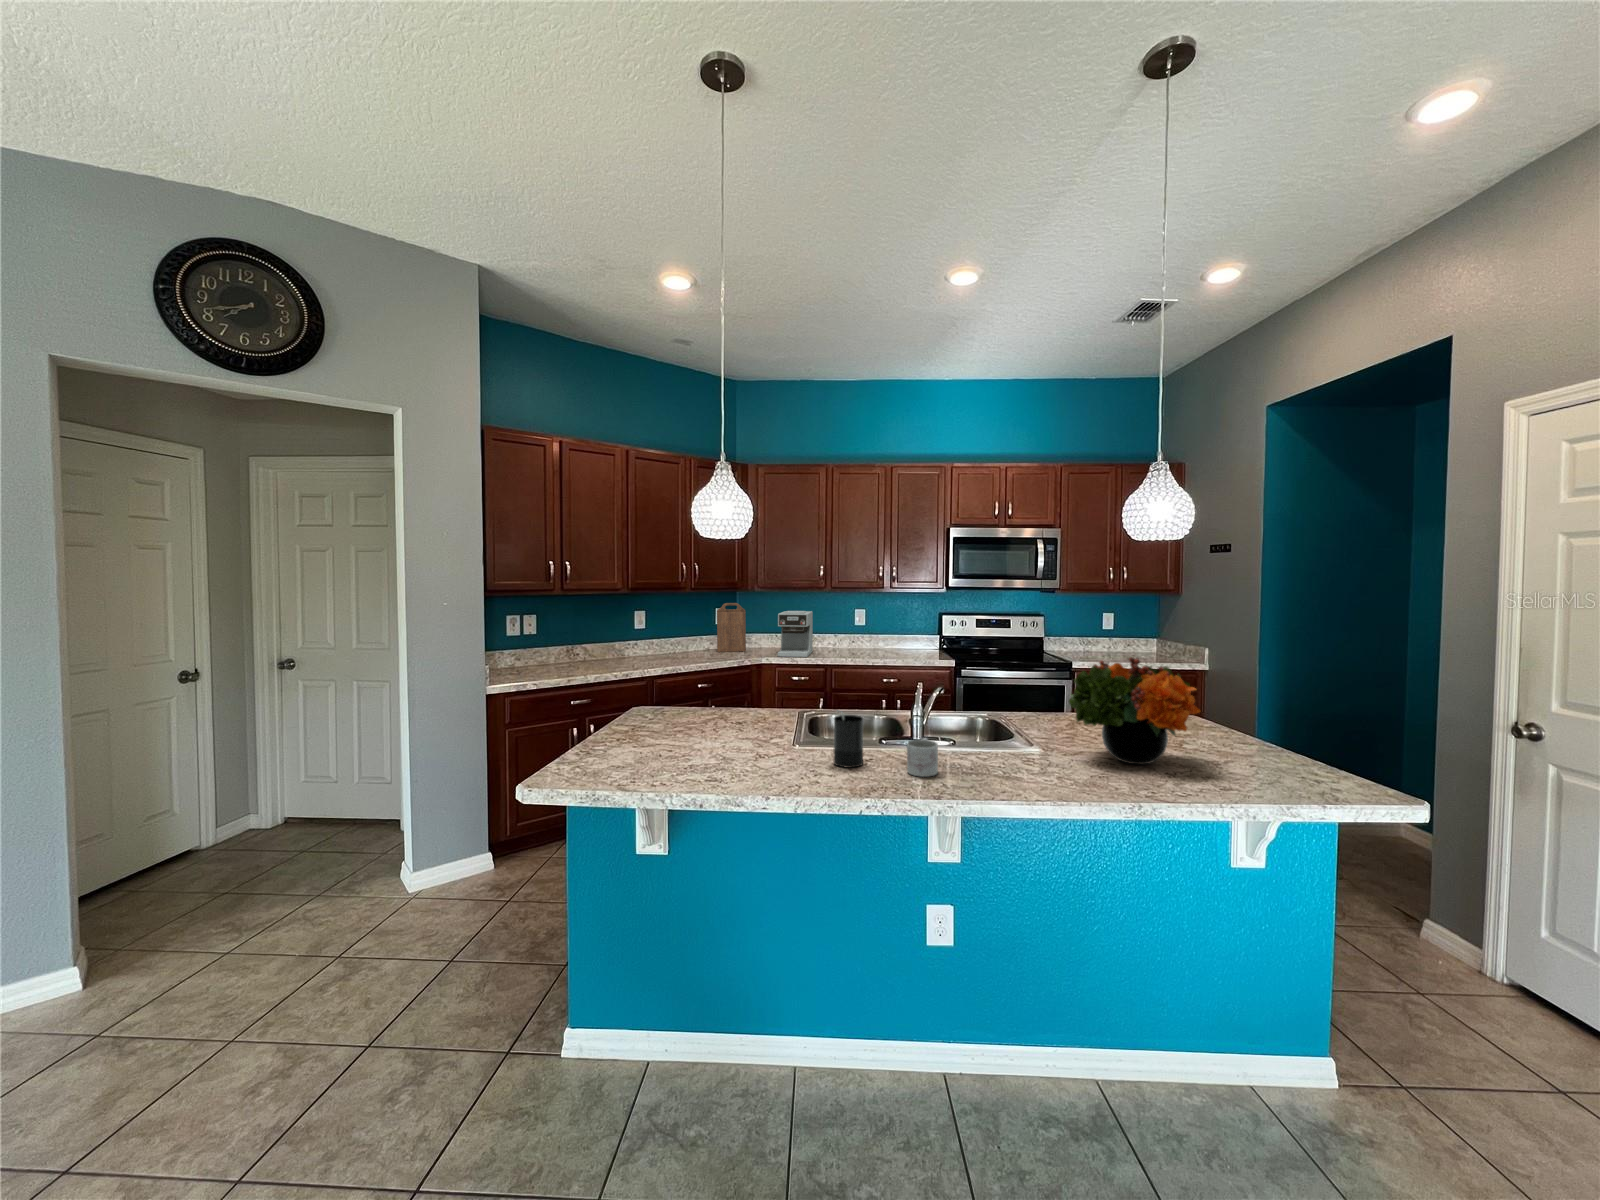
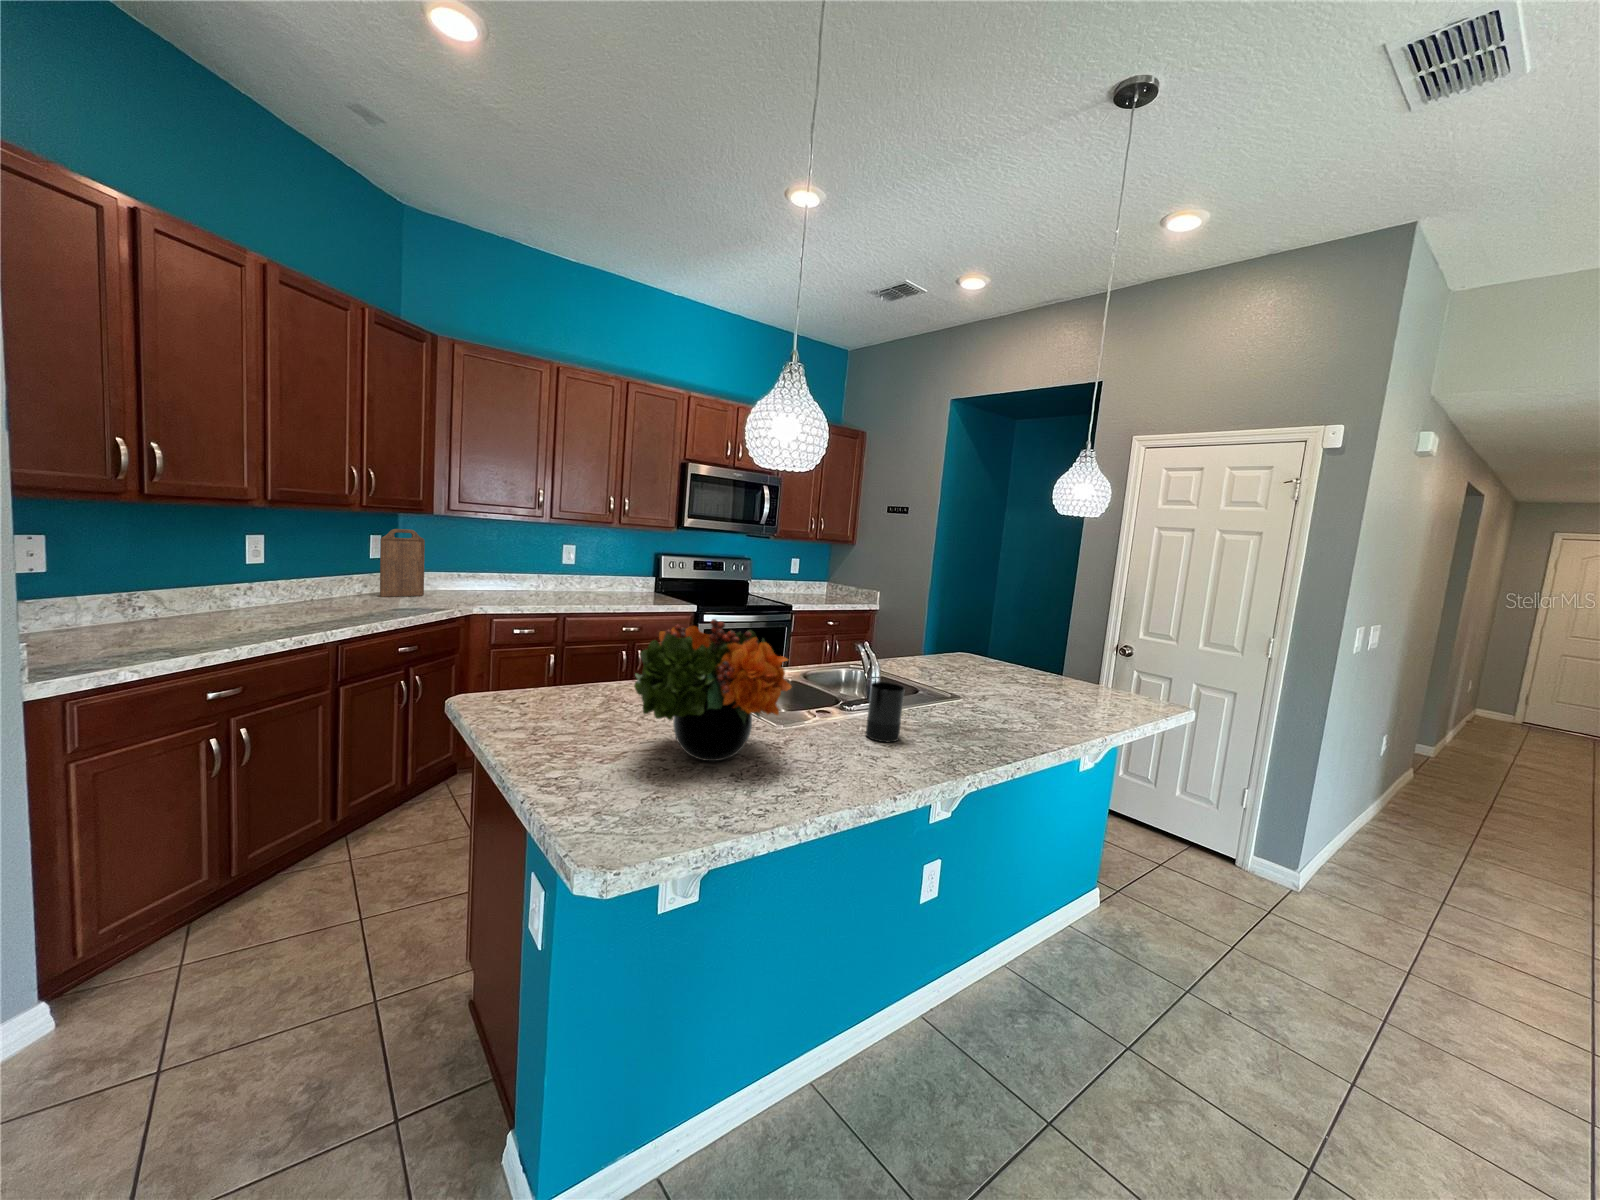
coffee maker: present [778,611,813,657] -> none [481,544,529,603]
flower arrangement: present [1069,657,1200,764] -> present [634,619,791,761]
mug: present [907,738,938,777] -> none [942,699,978,740]

